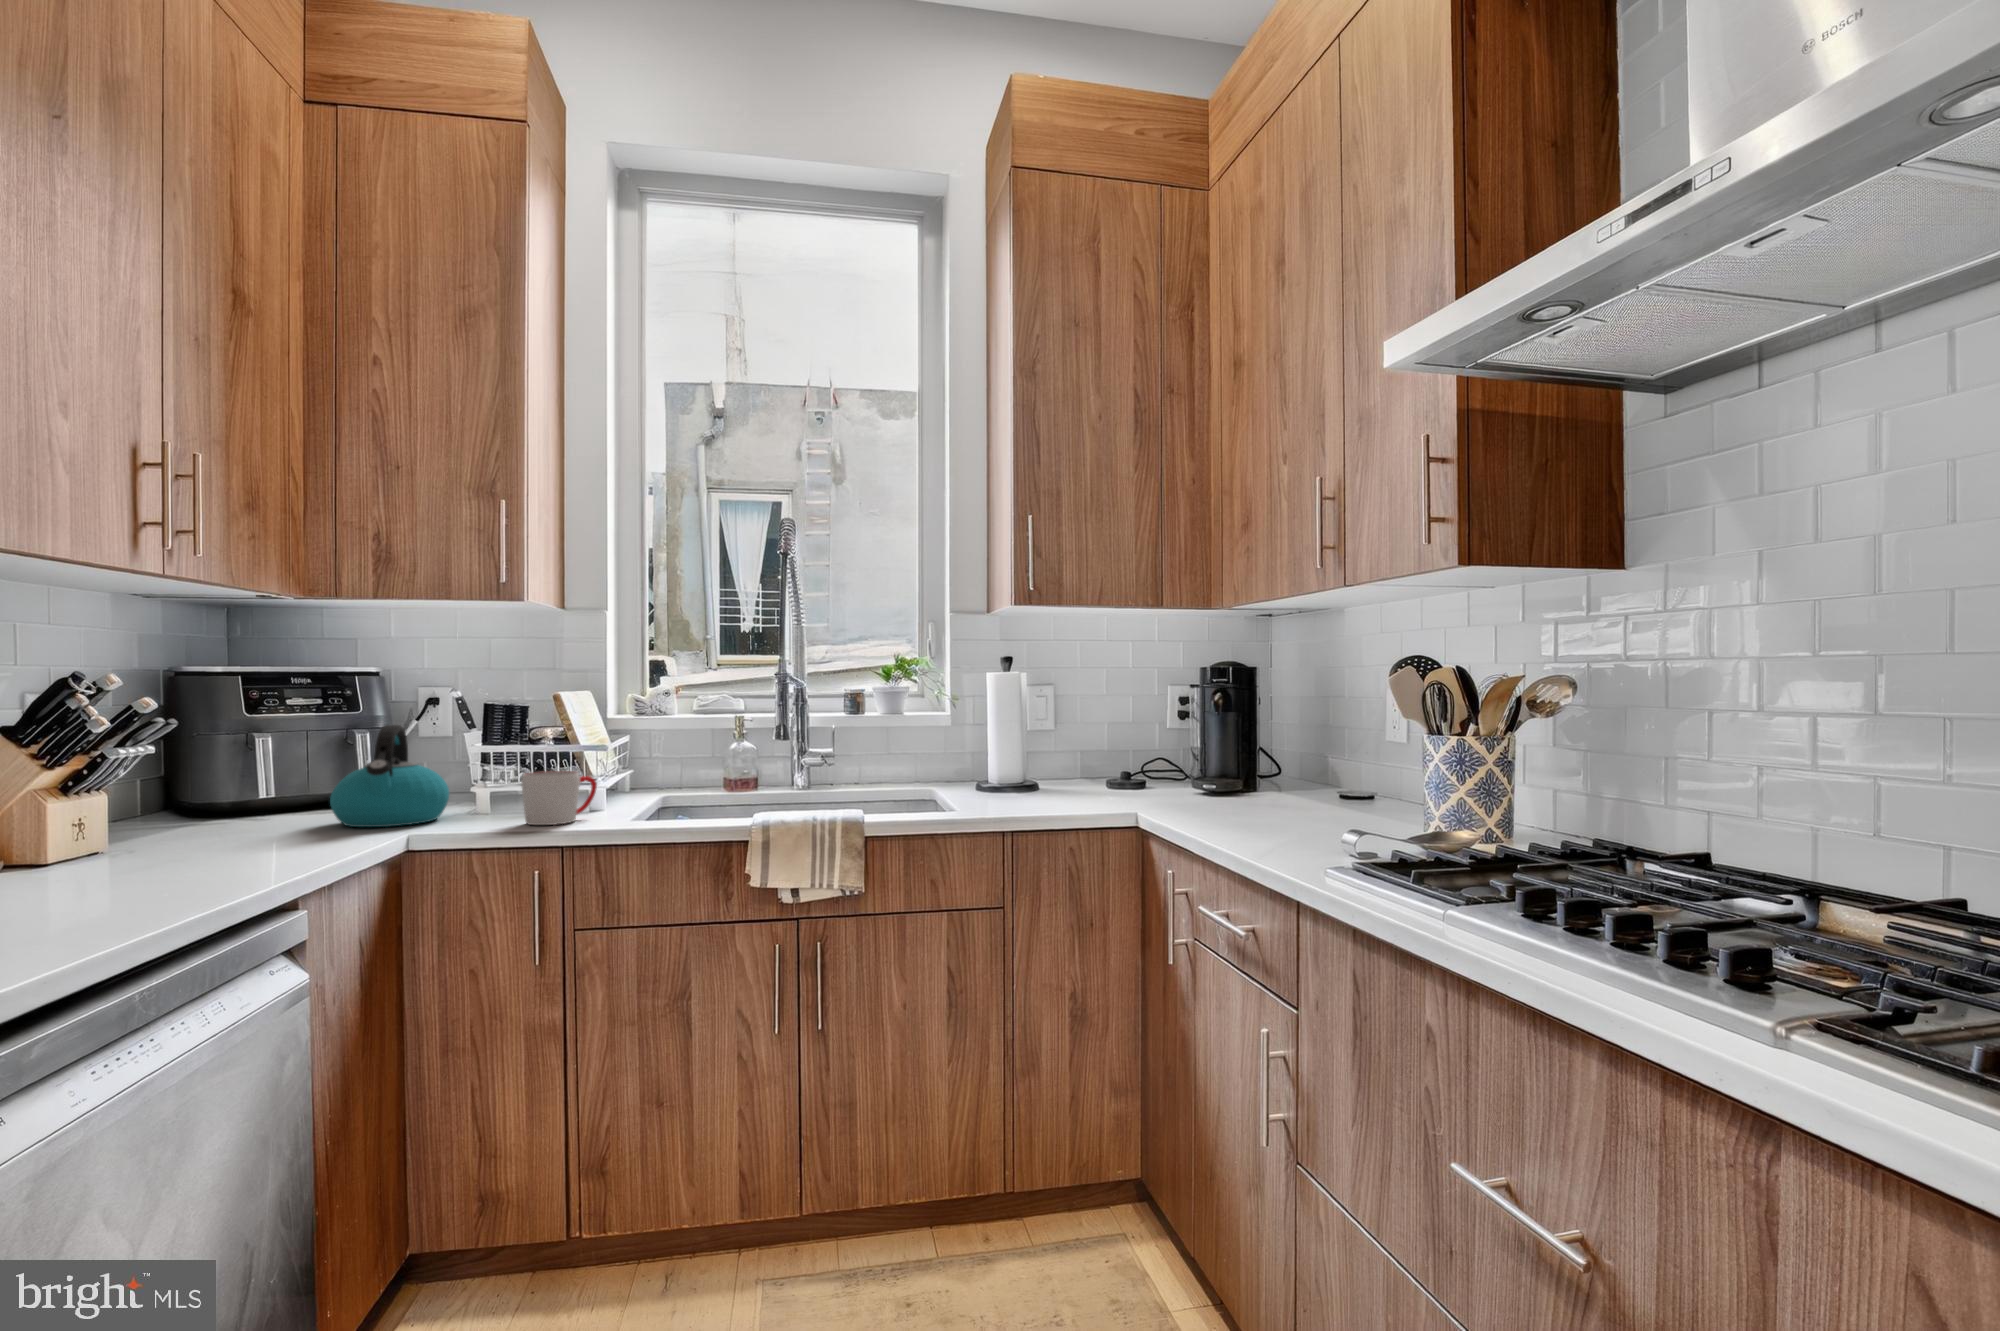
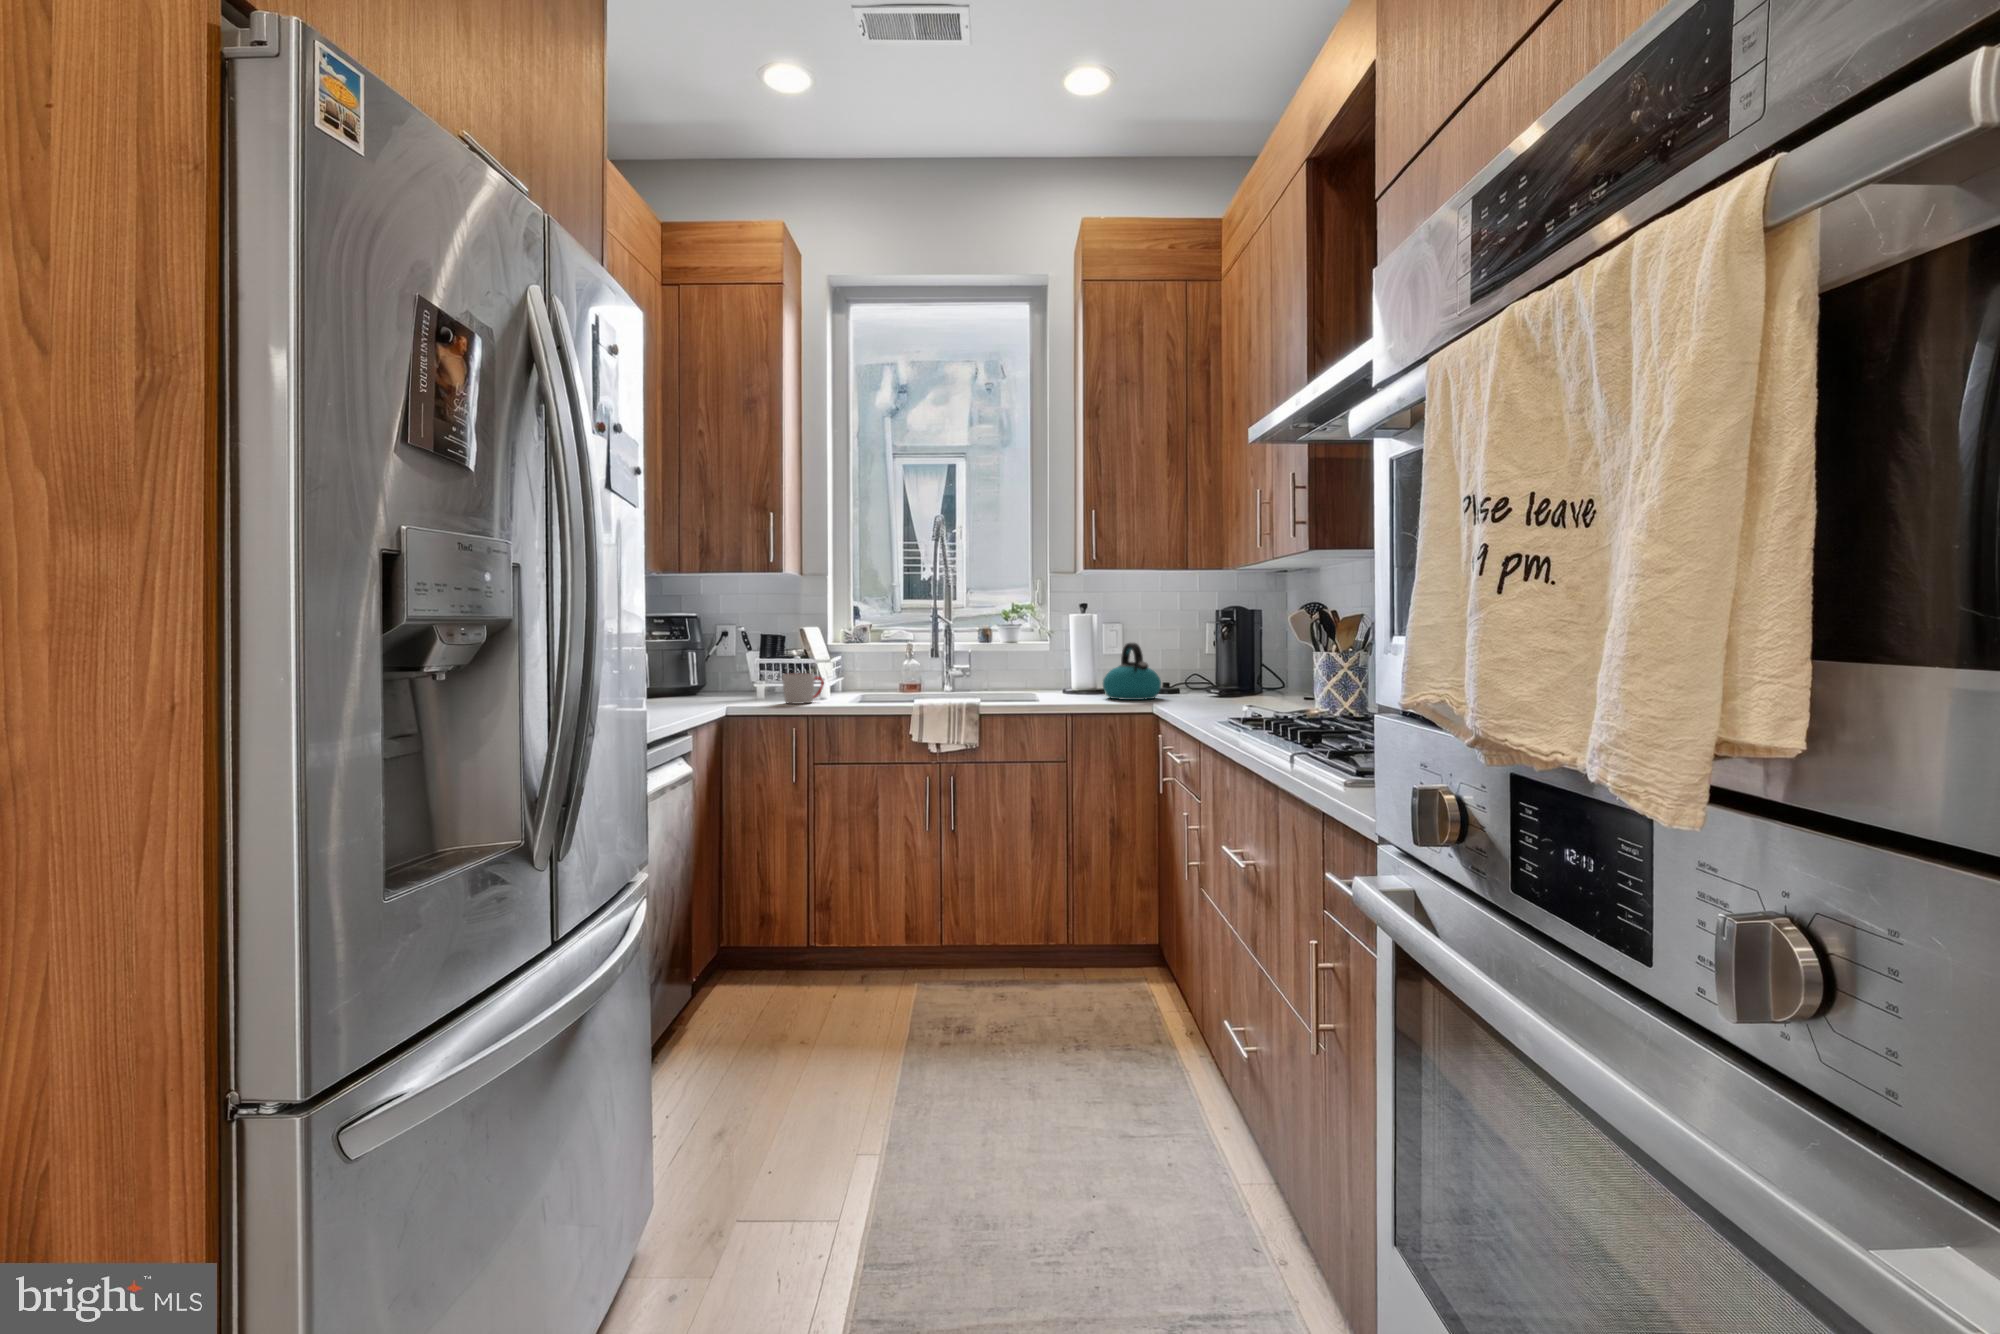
kettle: present [330,725,449,827] -> present [1103,643,1161,700]

